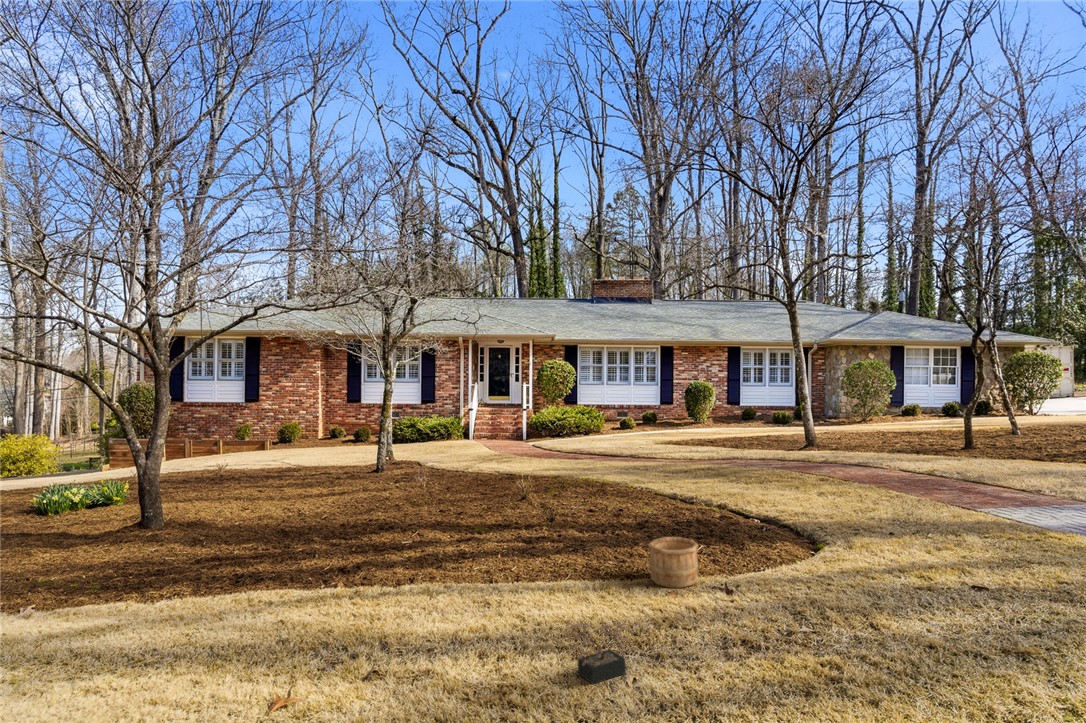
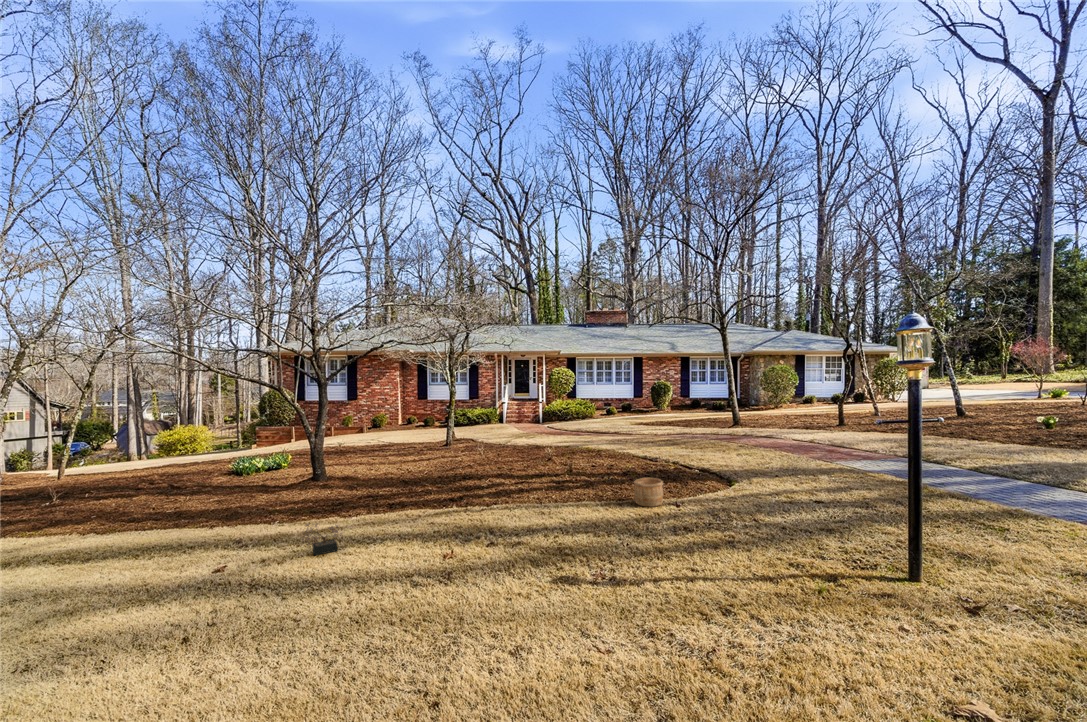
decorative plant: present [565,620,628,684] -> present [302,523,342,555]

